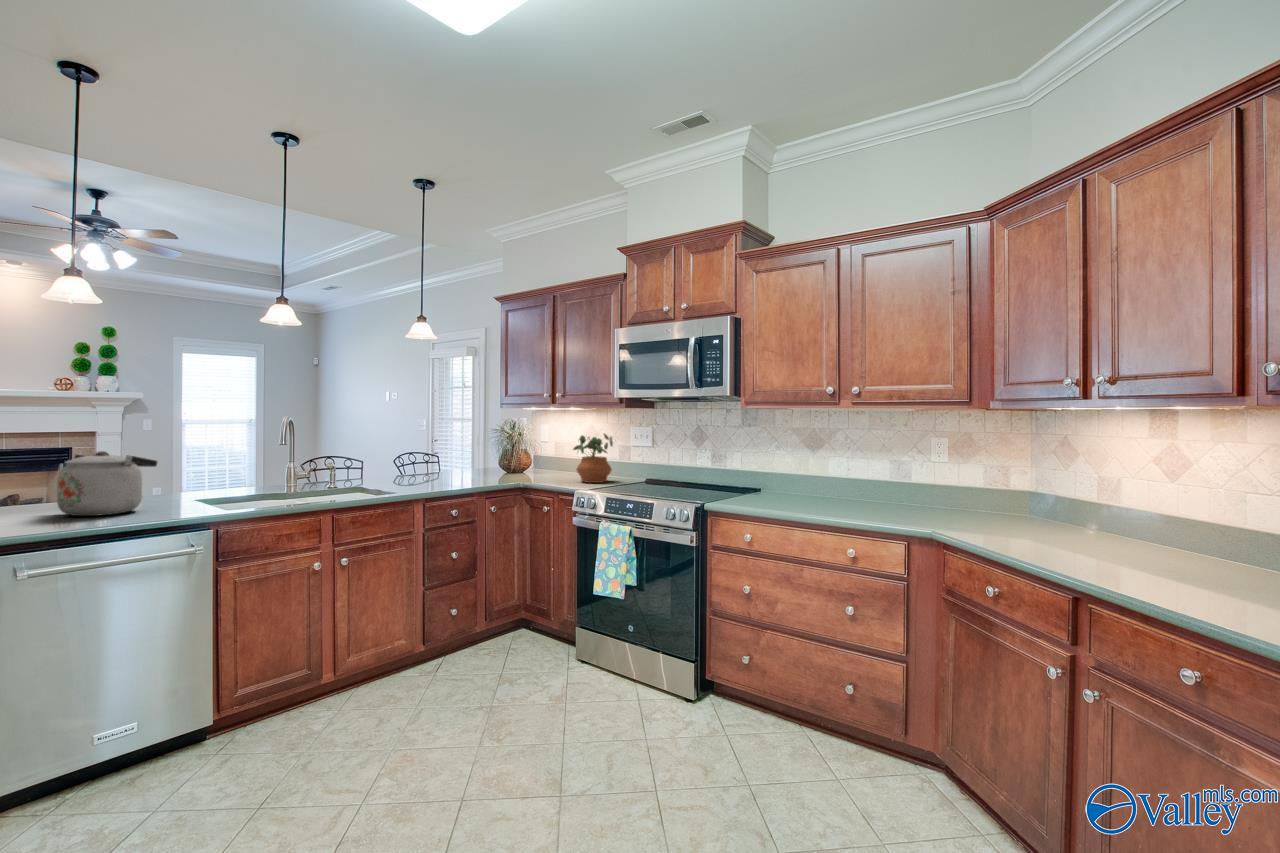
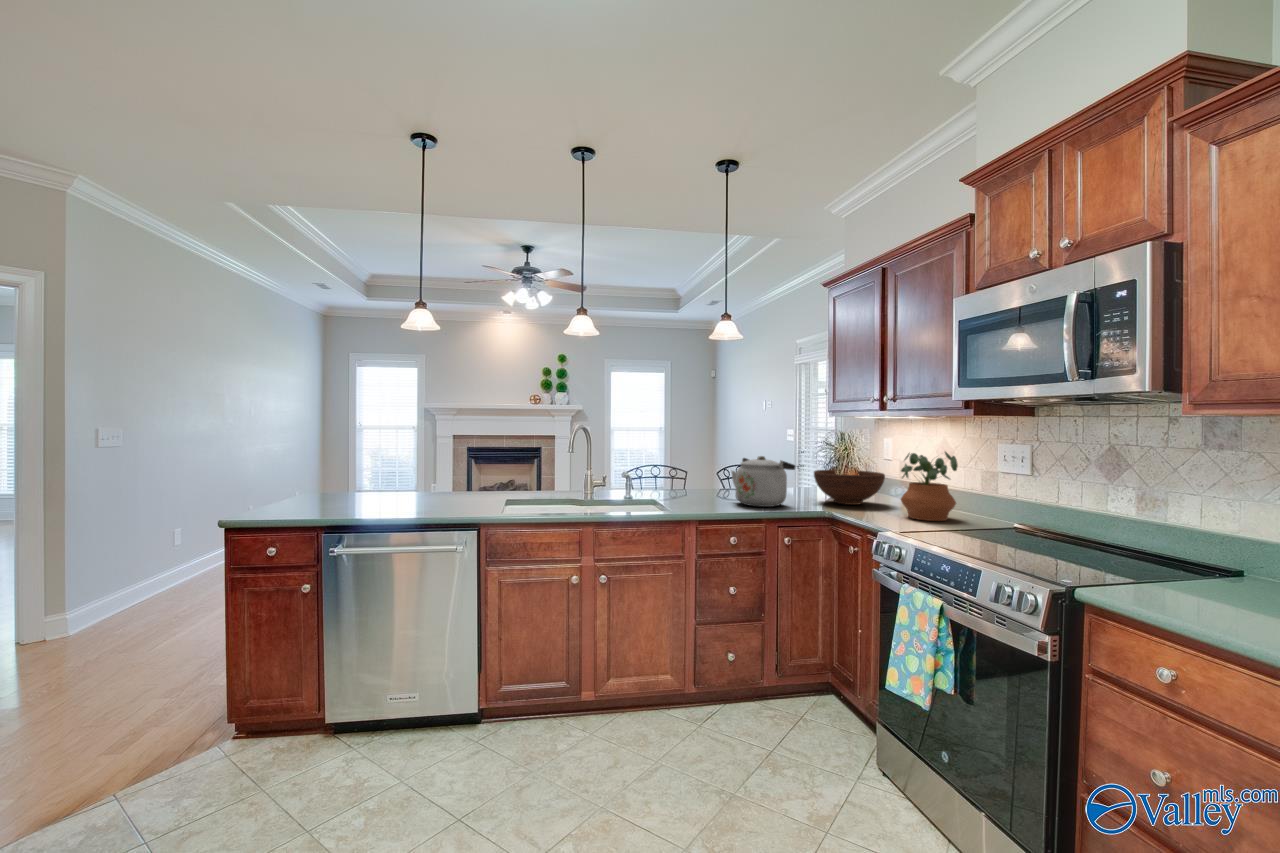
kettle: present [57,451,157,516] -> present [732,456,795,507]
fruit bowl: none [503,452,557,479] -> present [814,470,885,505]

